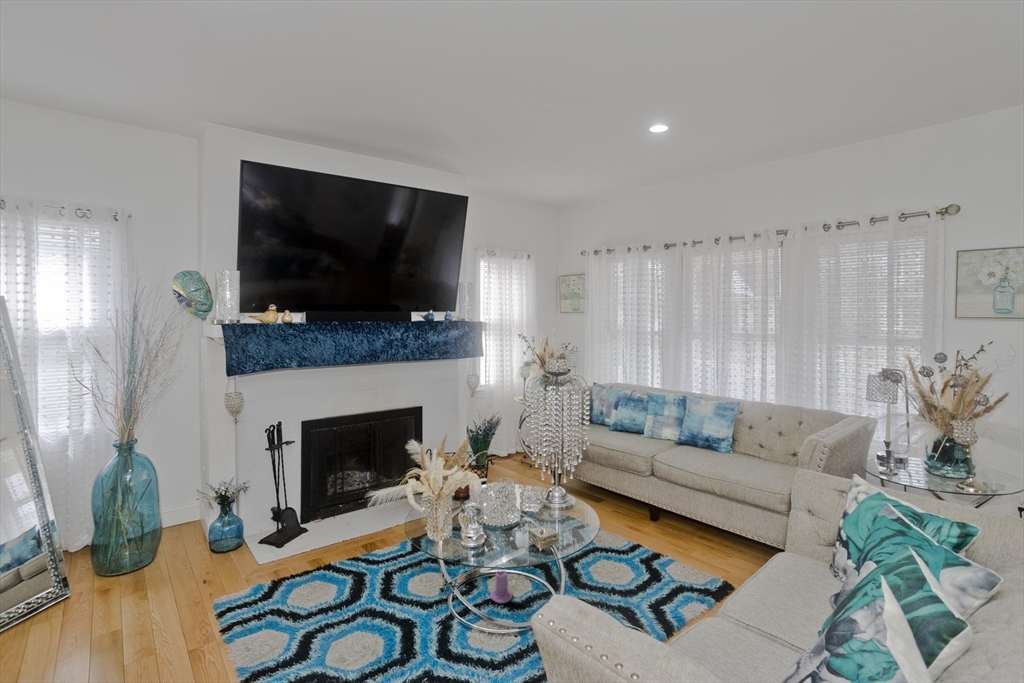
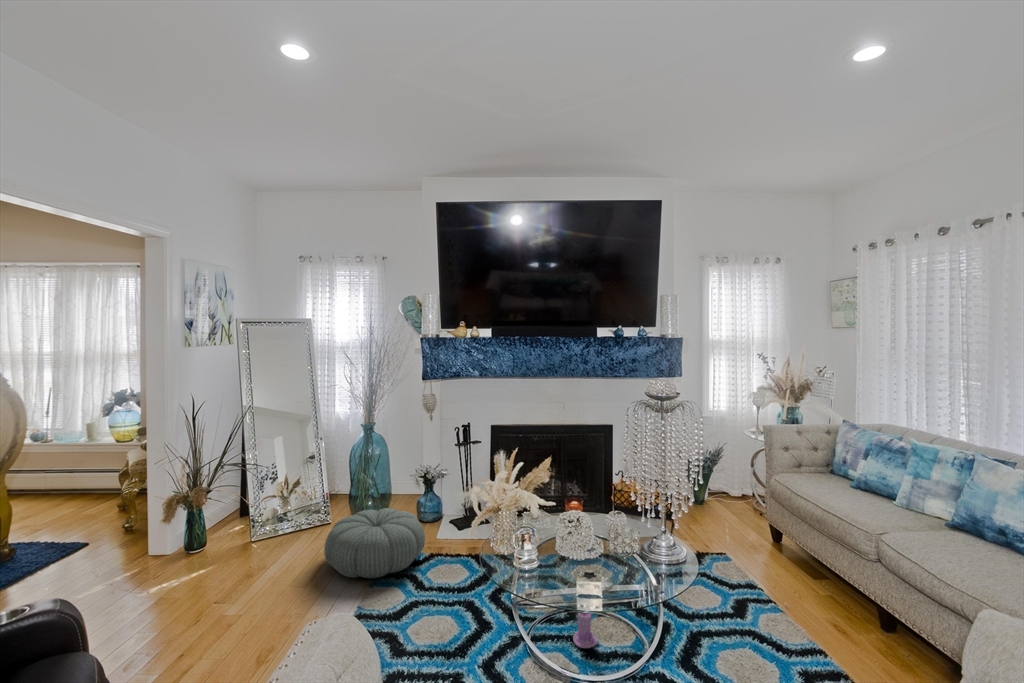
pouf: none [122,543,270,645] -> present [324,508,425,578]

